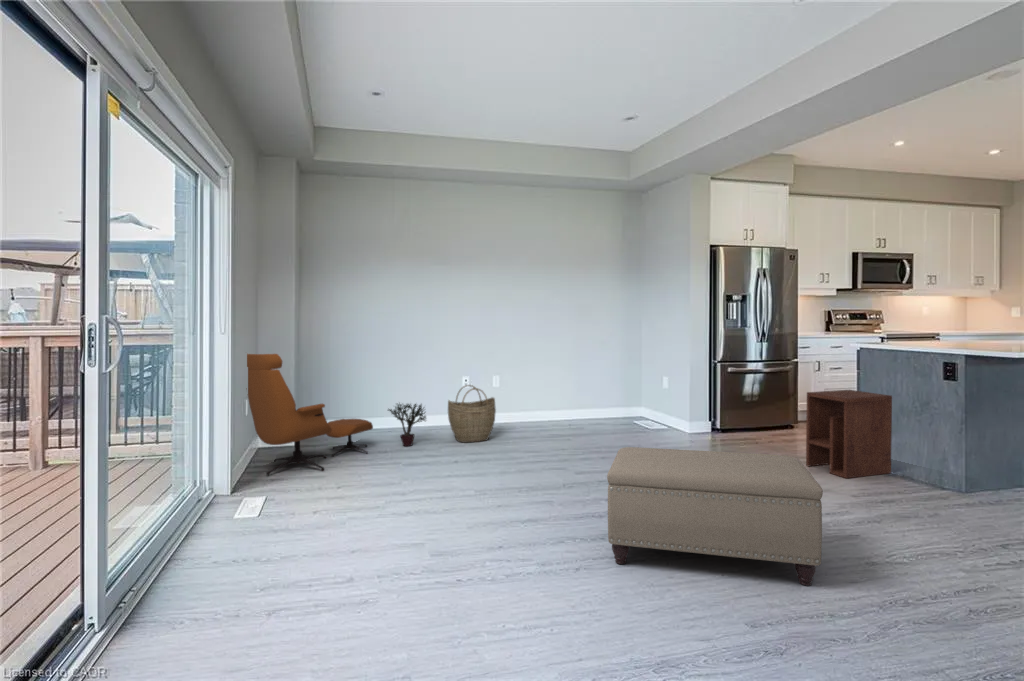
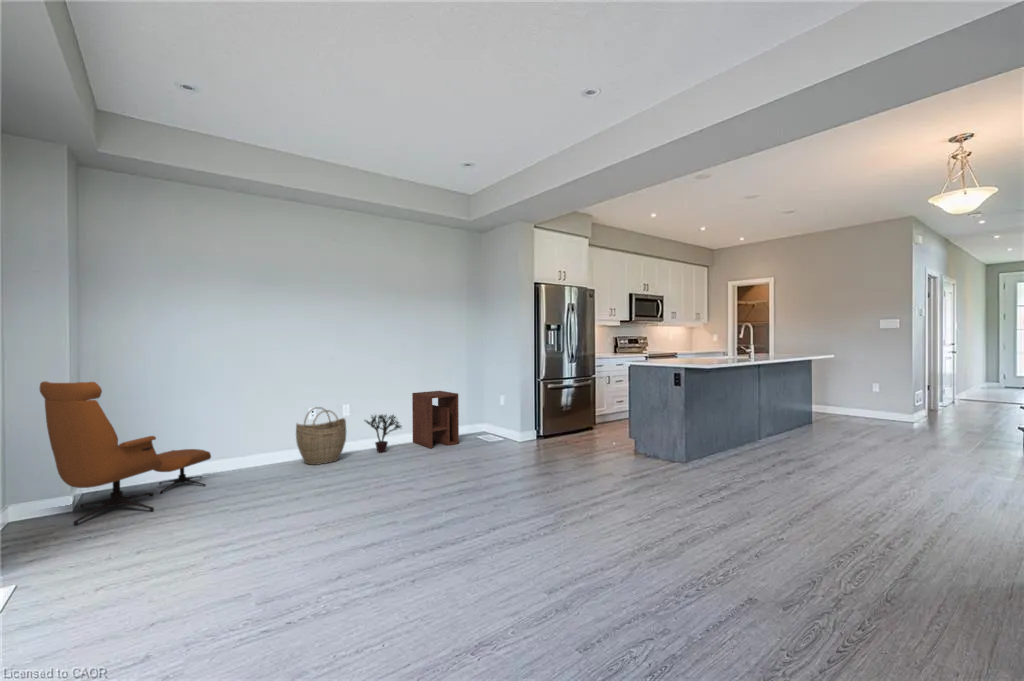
side table: present [806,390,892,478] -> present [412,391,459,448]
potted plant: present [388,404,426,446] -> present [365,415,402,452]
ottoman: present [607,447,823,586] -> none [488,457,664,570]

